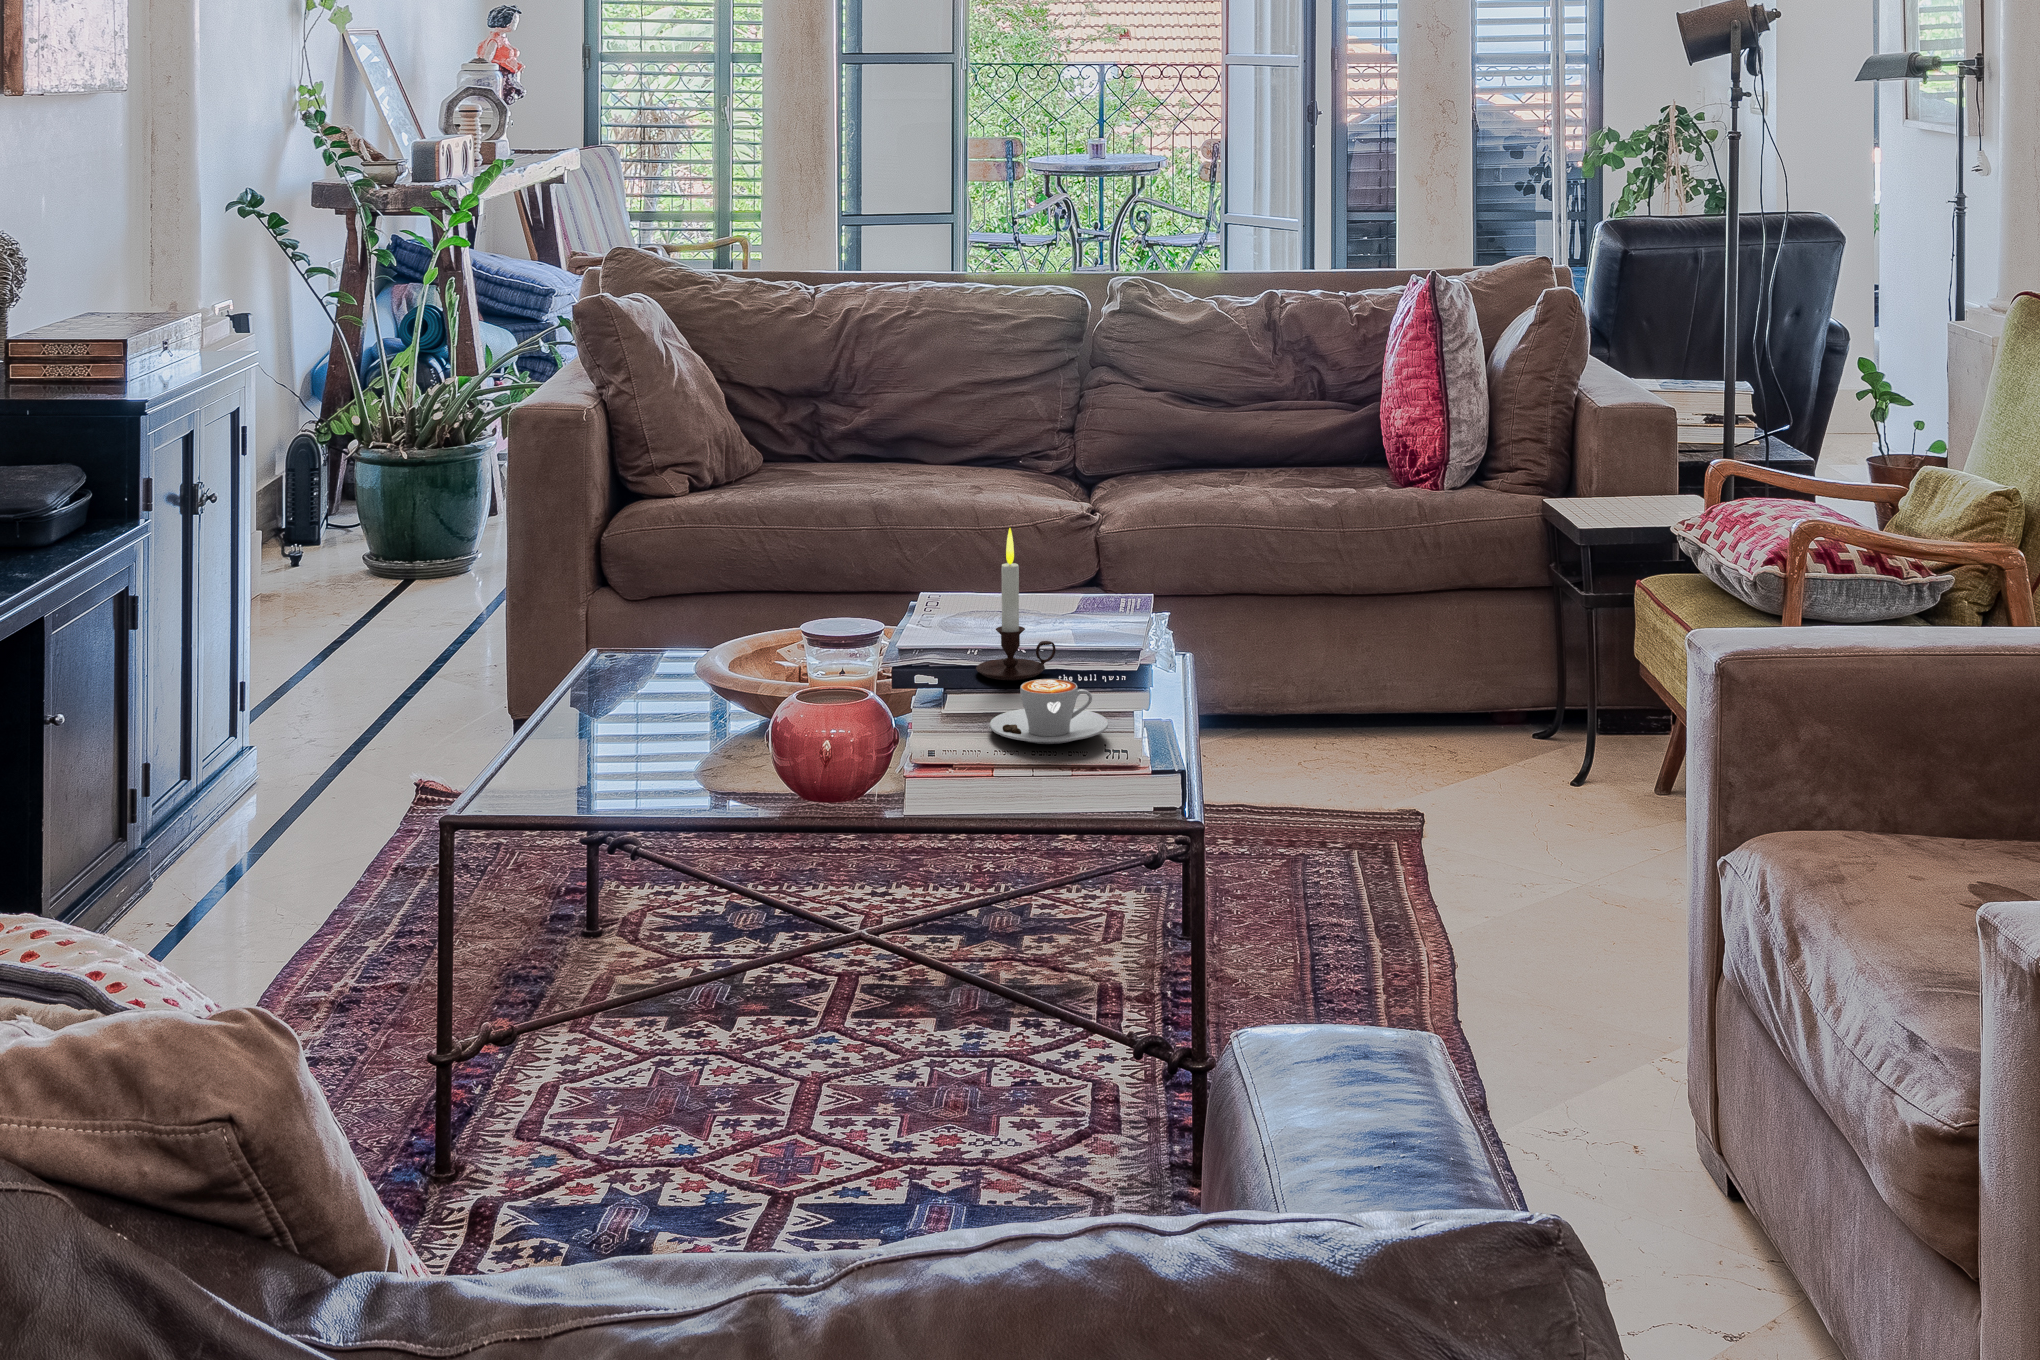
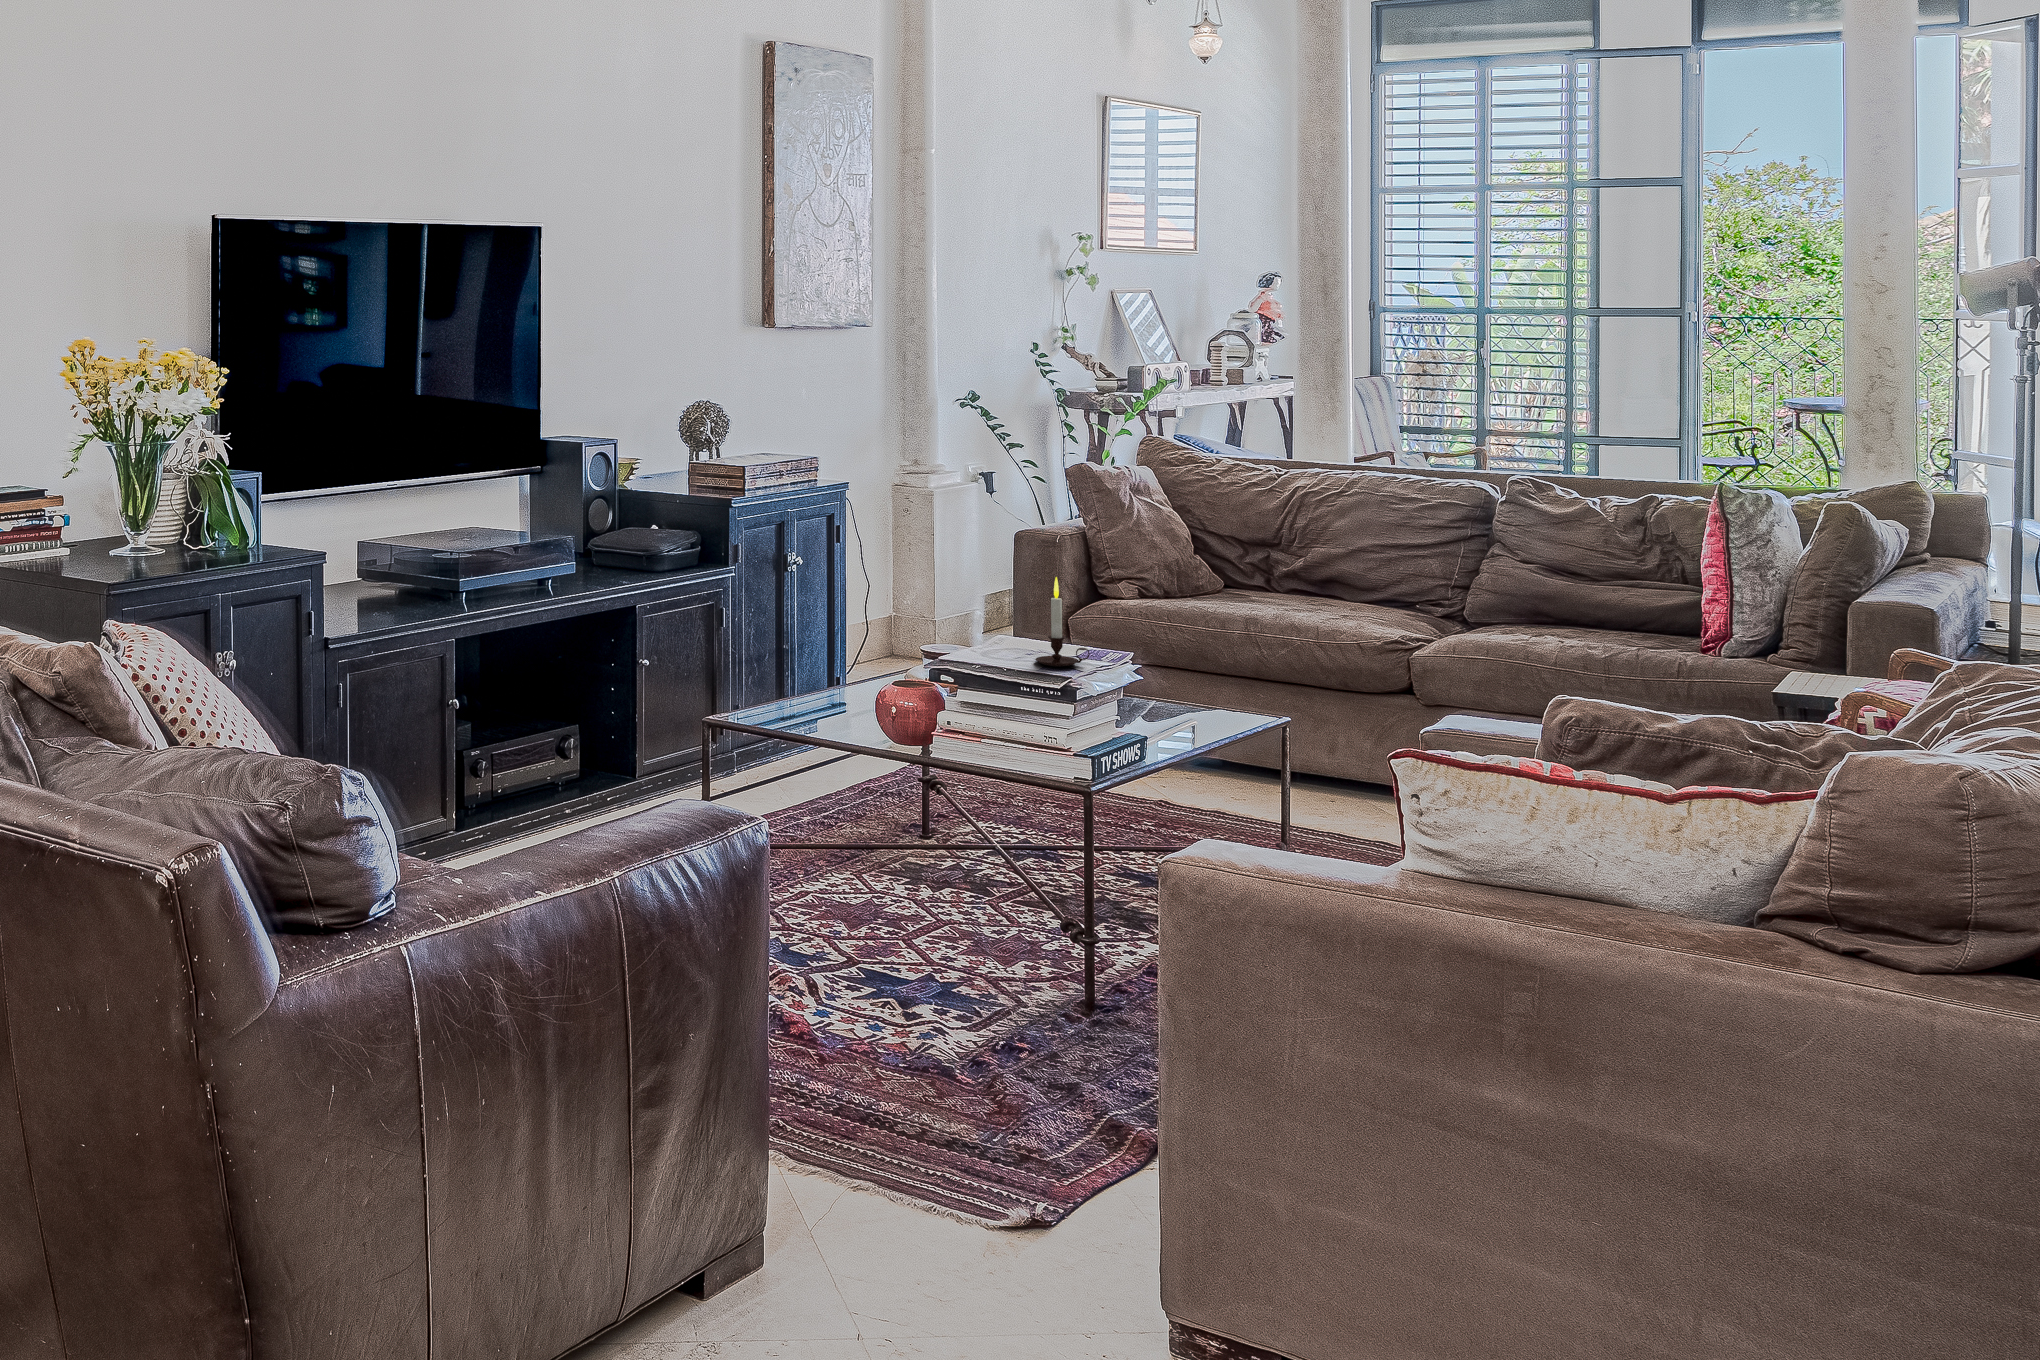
coffee cup: present [990,679,1108,744] -> none [992,659,1064,693]

